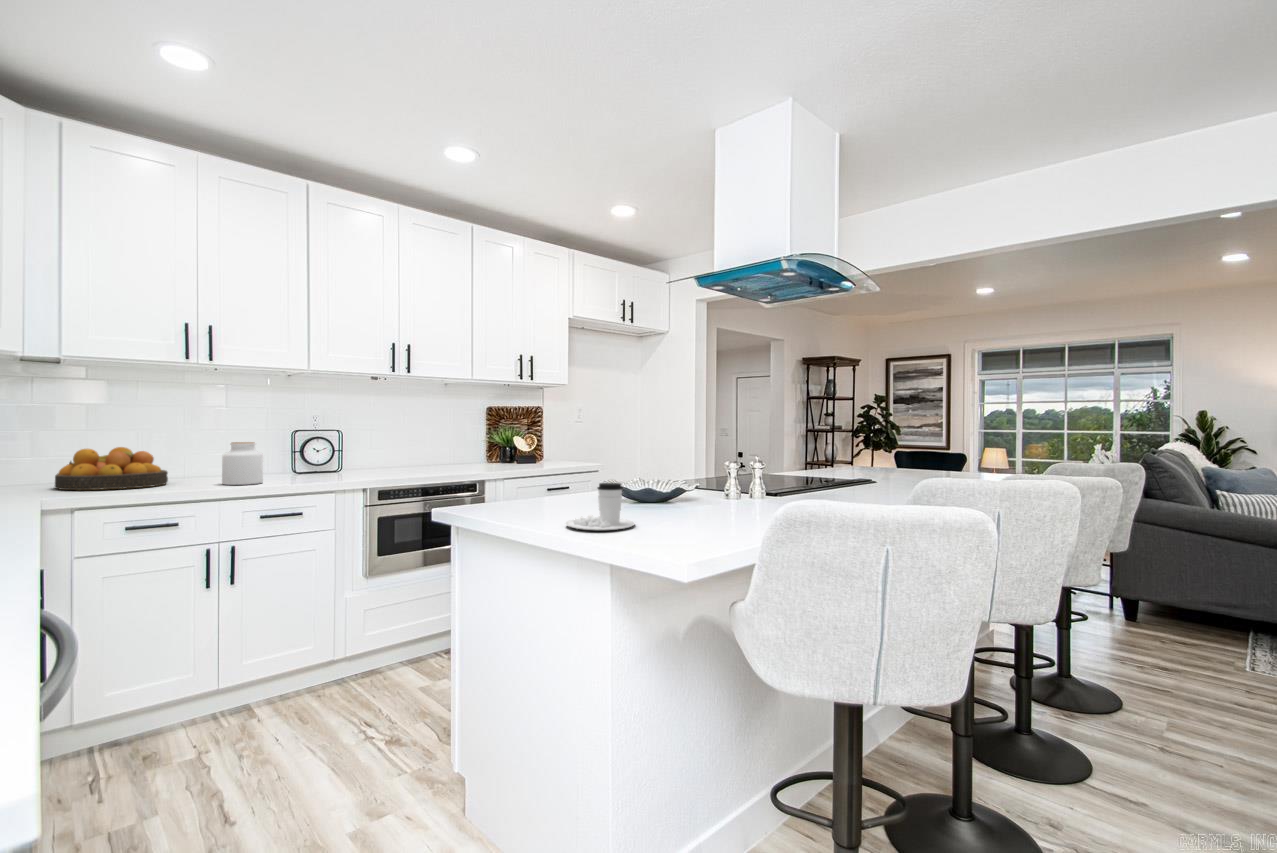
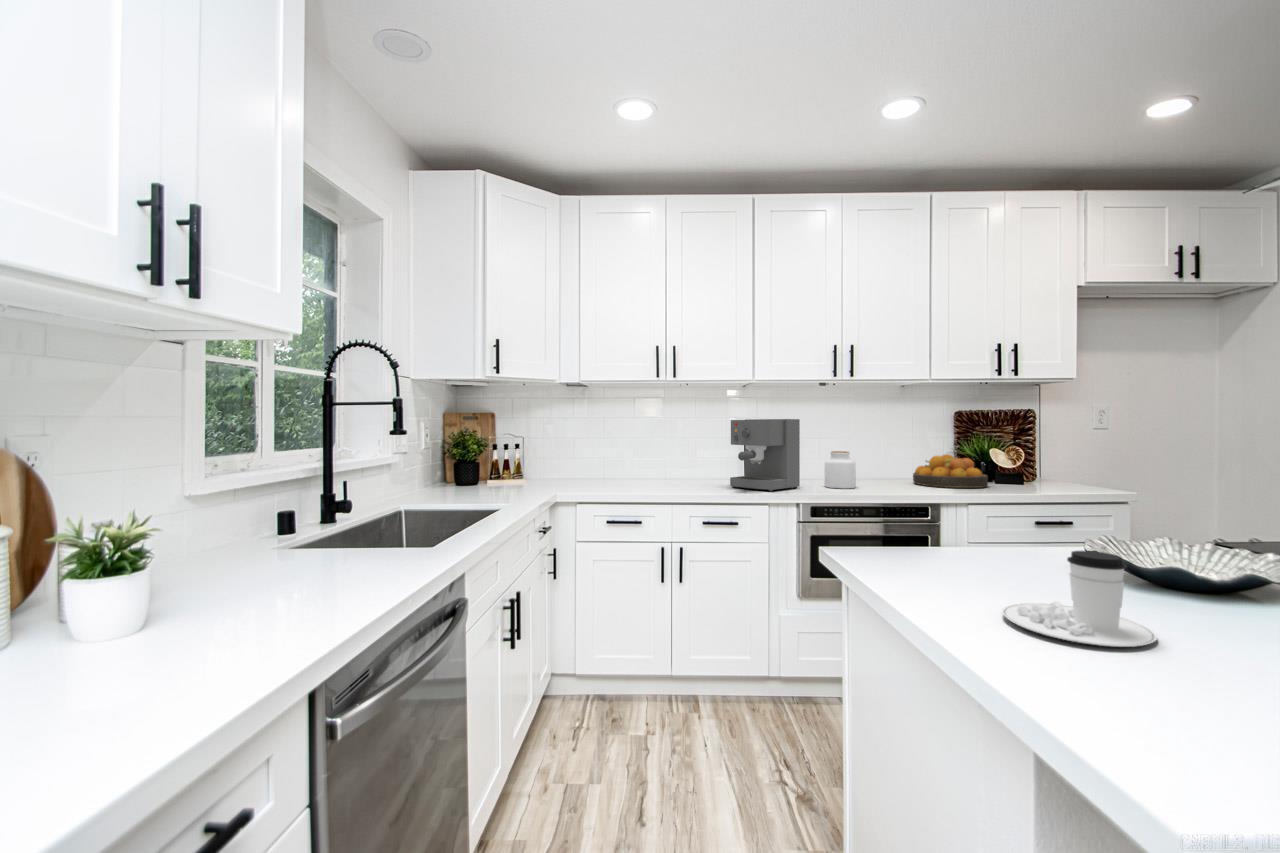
coffee maker: none [286,408,362,479] -> present [730,419,800,491]
jar: present [222,442,263,485] -> present [825,451,856,489]
fruit bowl: present [55,447,168,490] -> present [913,454,988,488]

